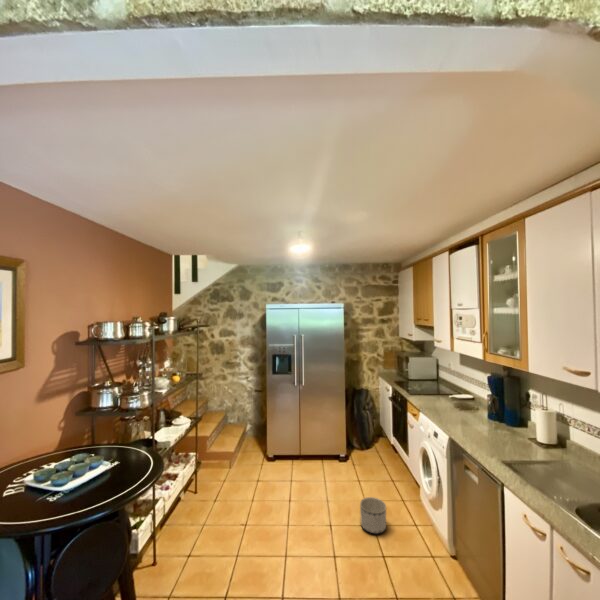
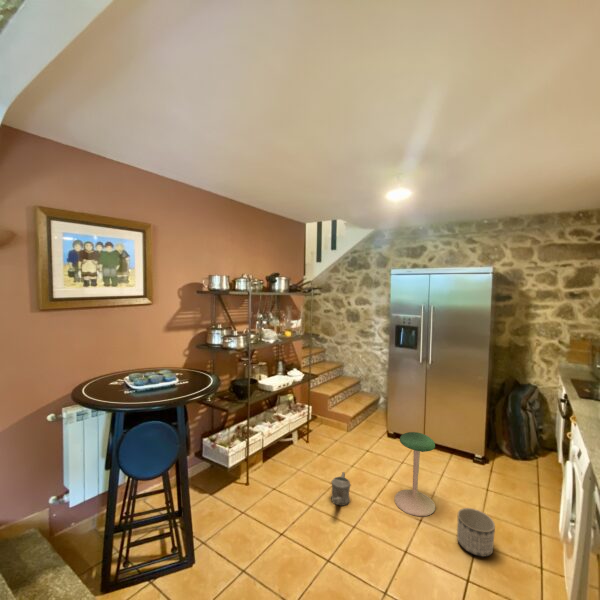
stool: none [303,448,336,523] -> present [395,432,435,516]
watering can: none [252,509,271,544] -> present [331,472,351,506]

